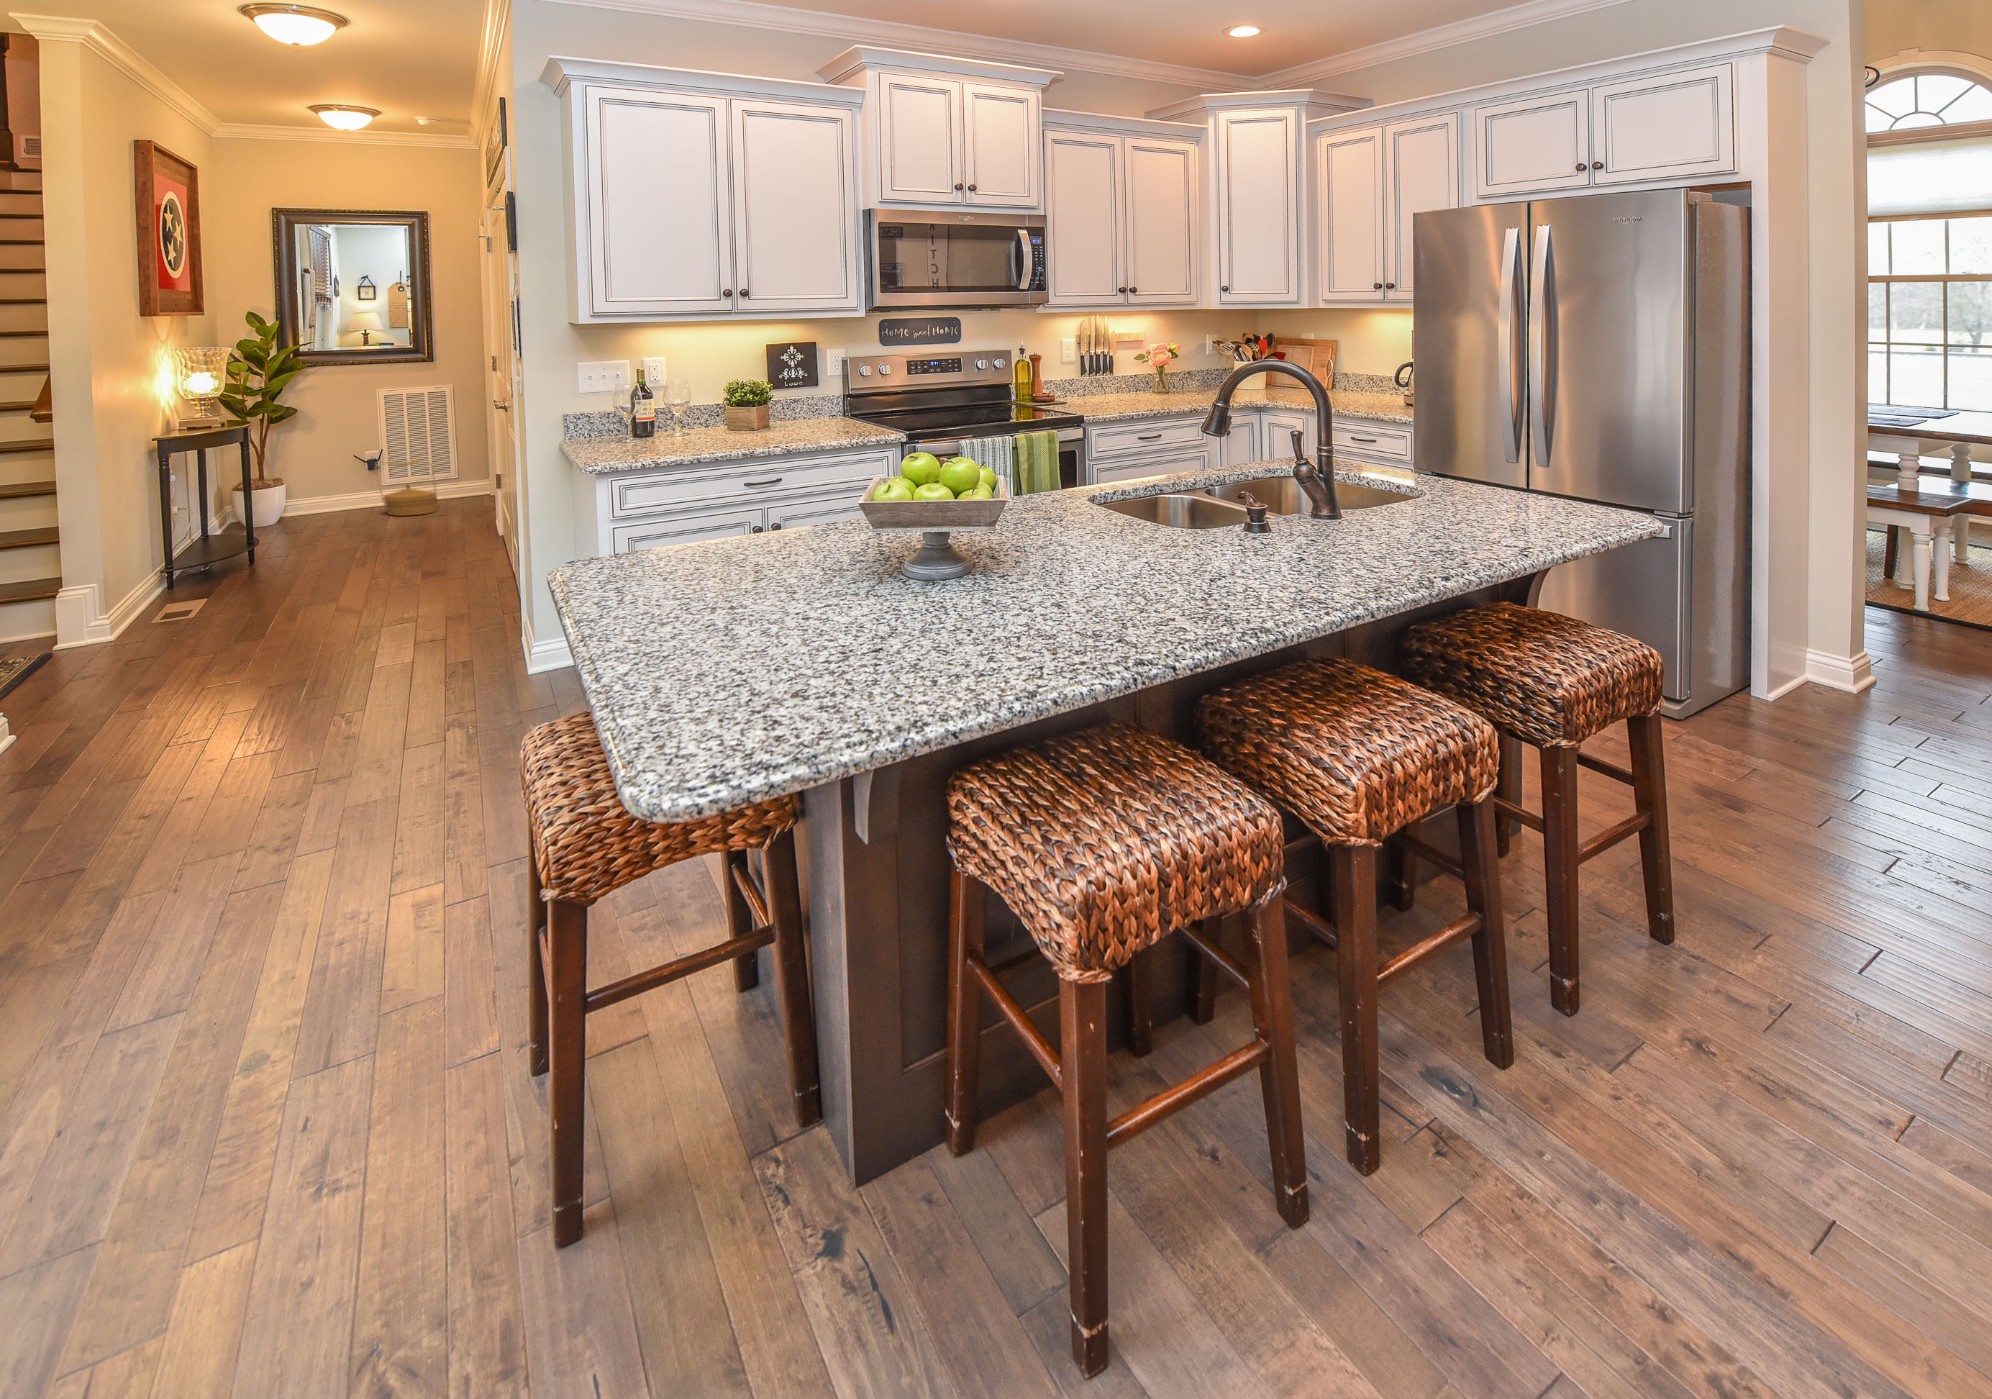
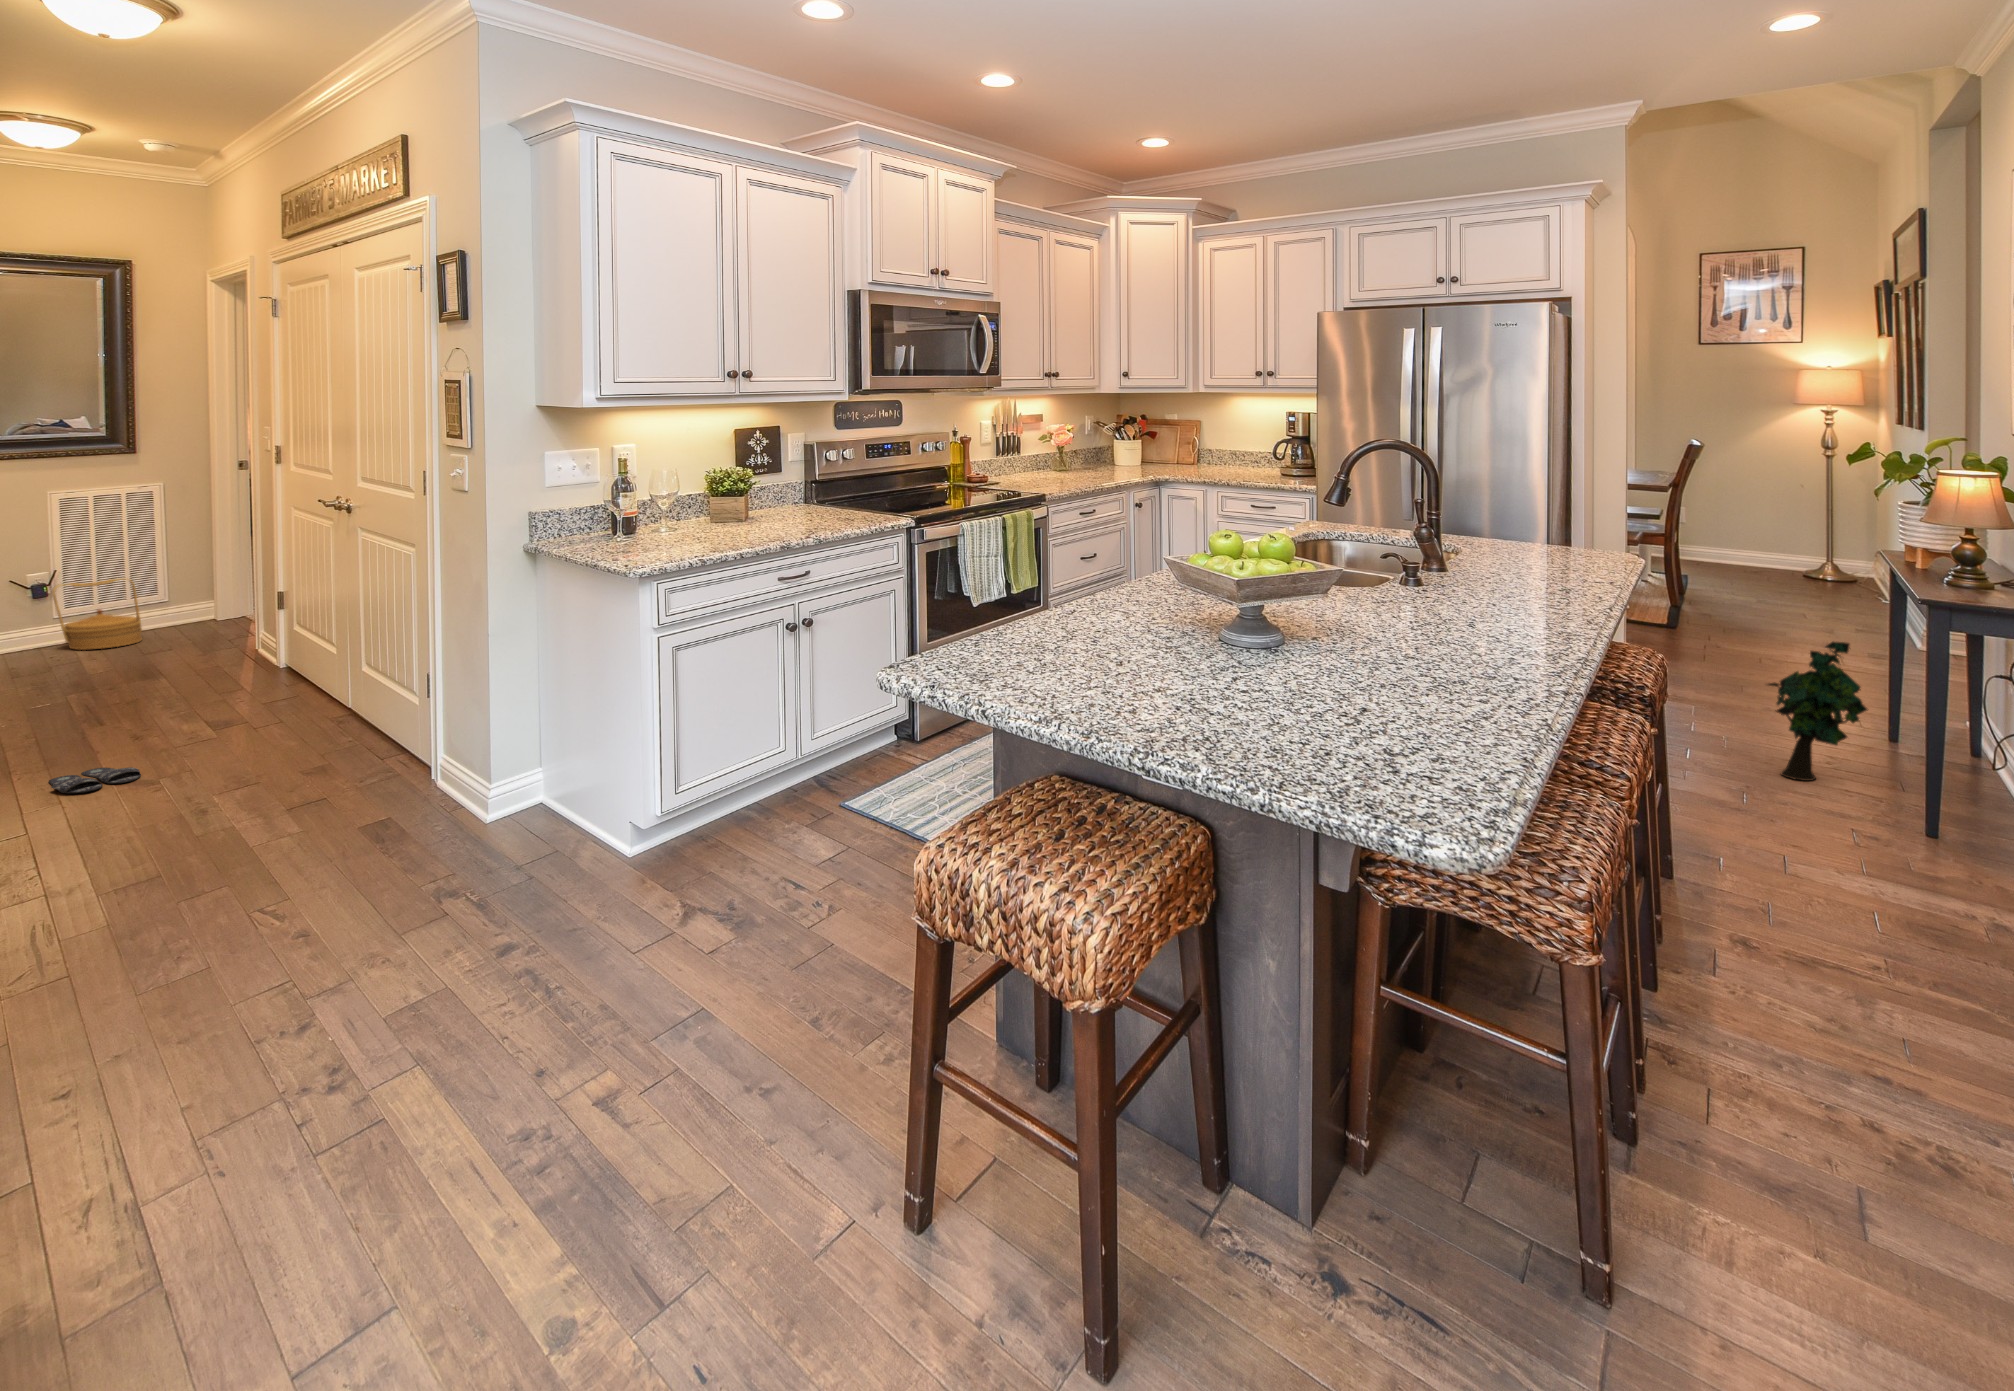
slippers: none [288,603,348,619] -> present [49,767,141,793]
decorative plant: none [1786,632,1905,800] -> present [1768,642,1868,781]

